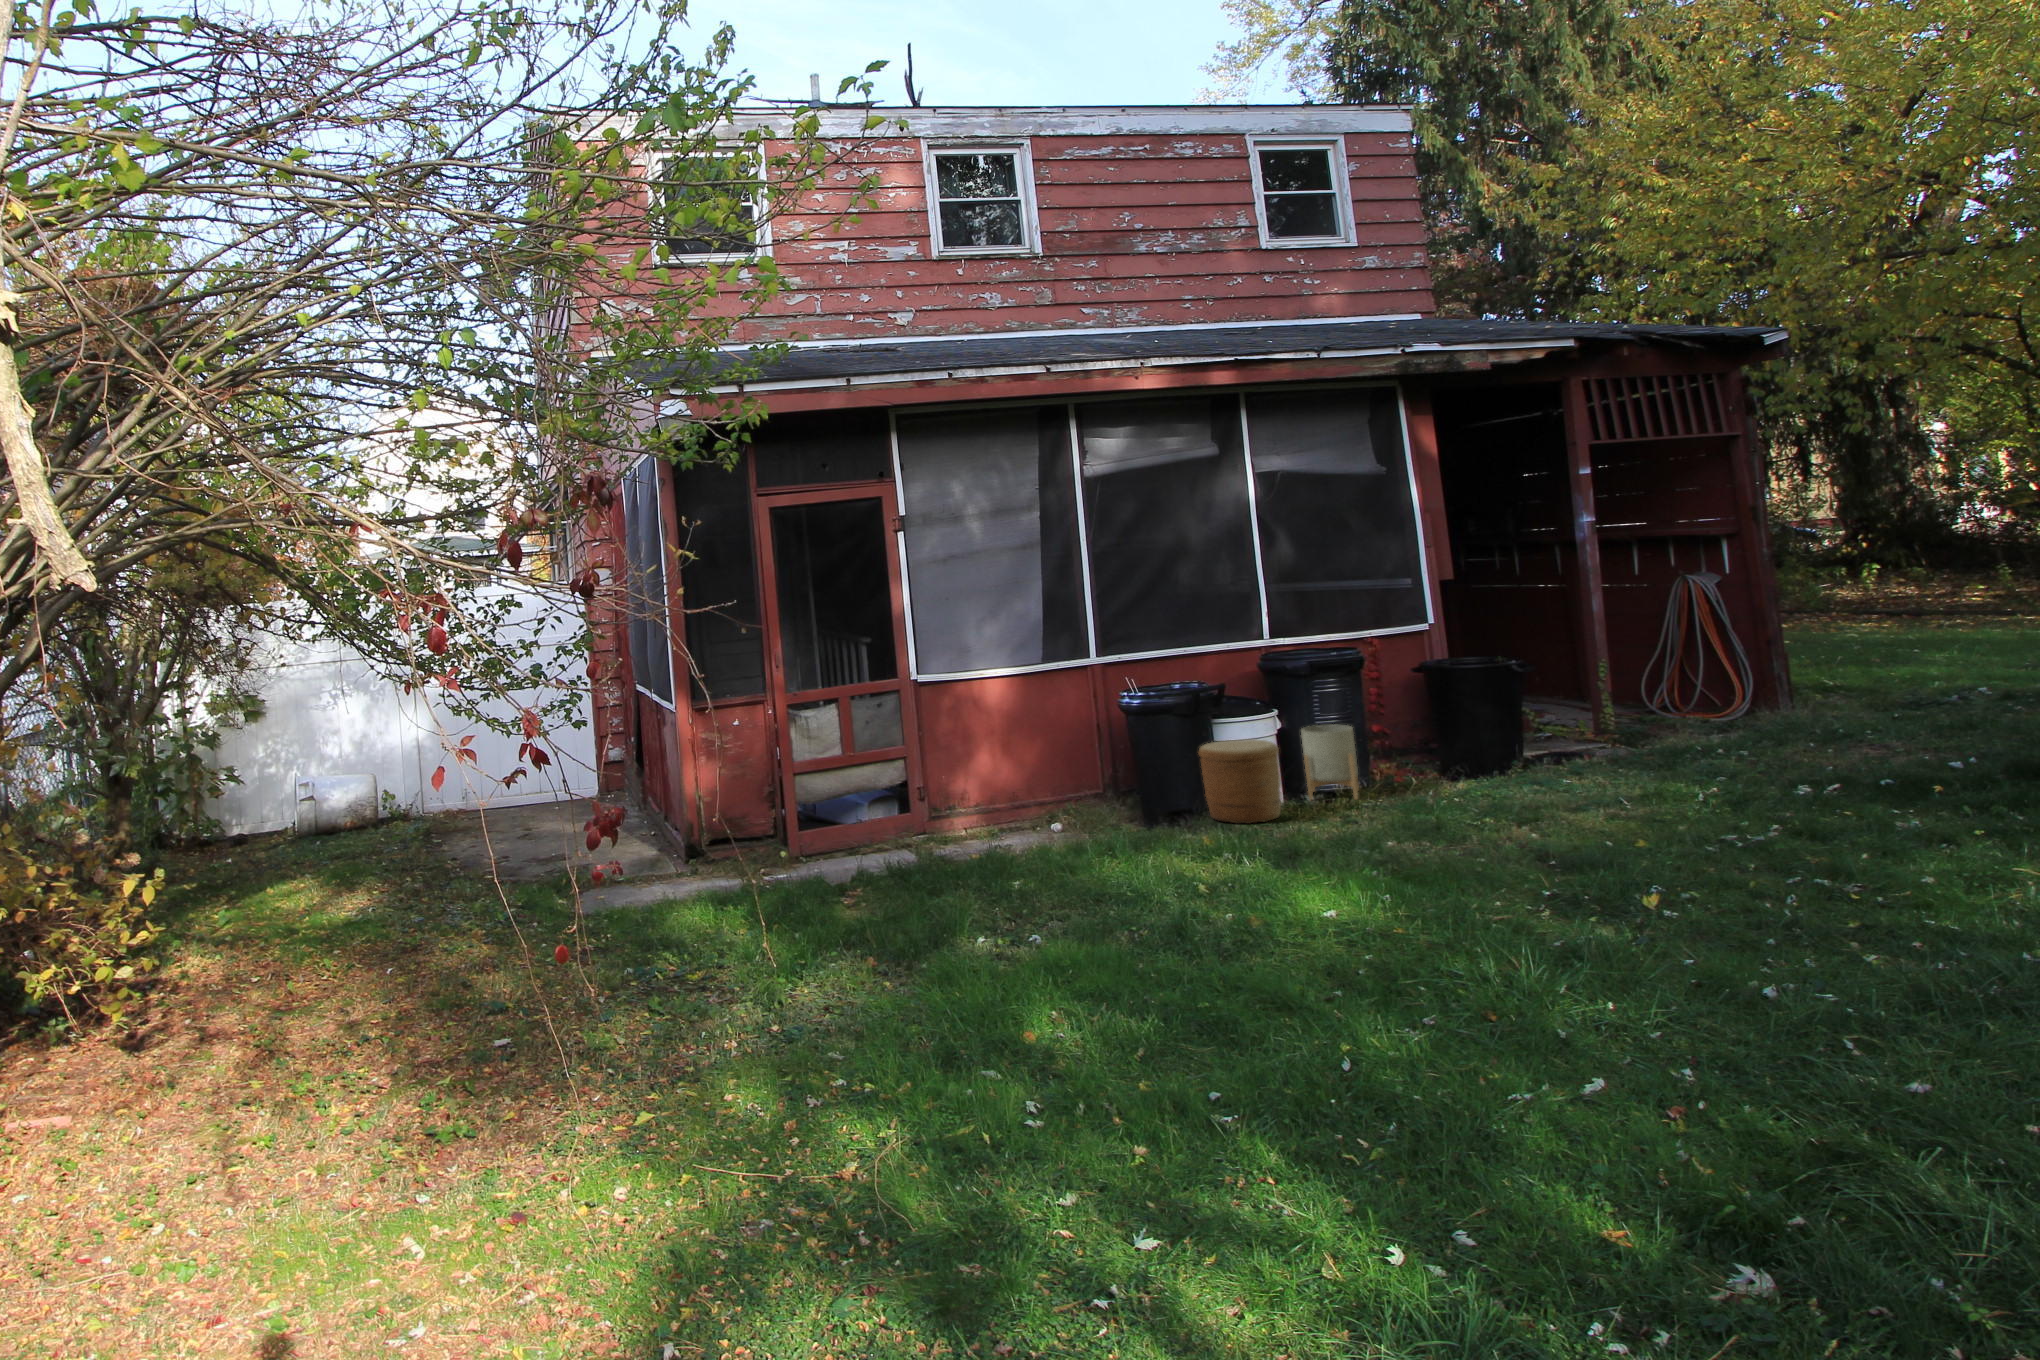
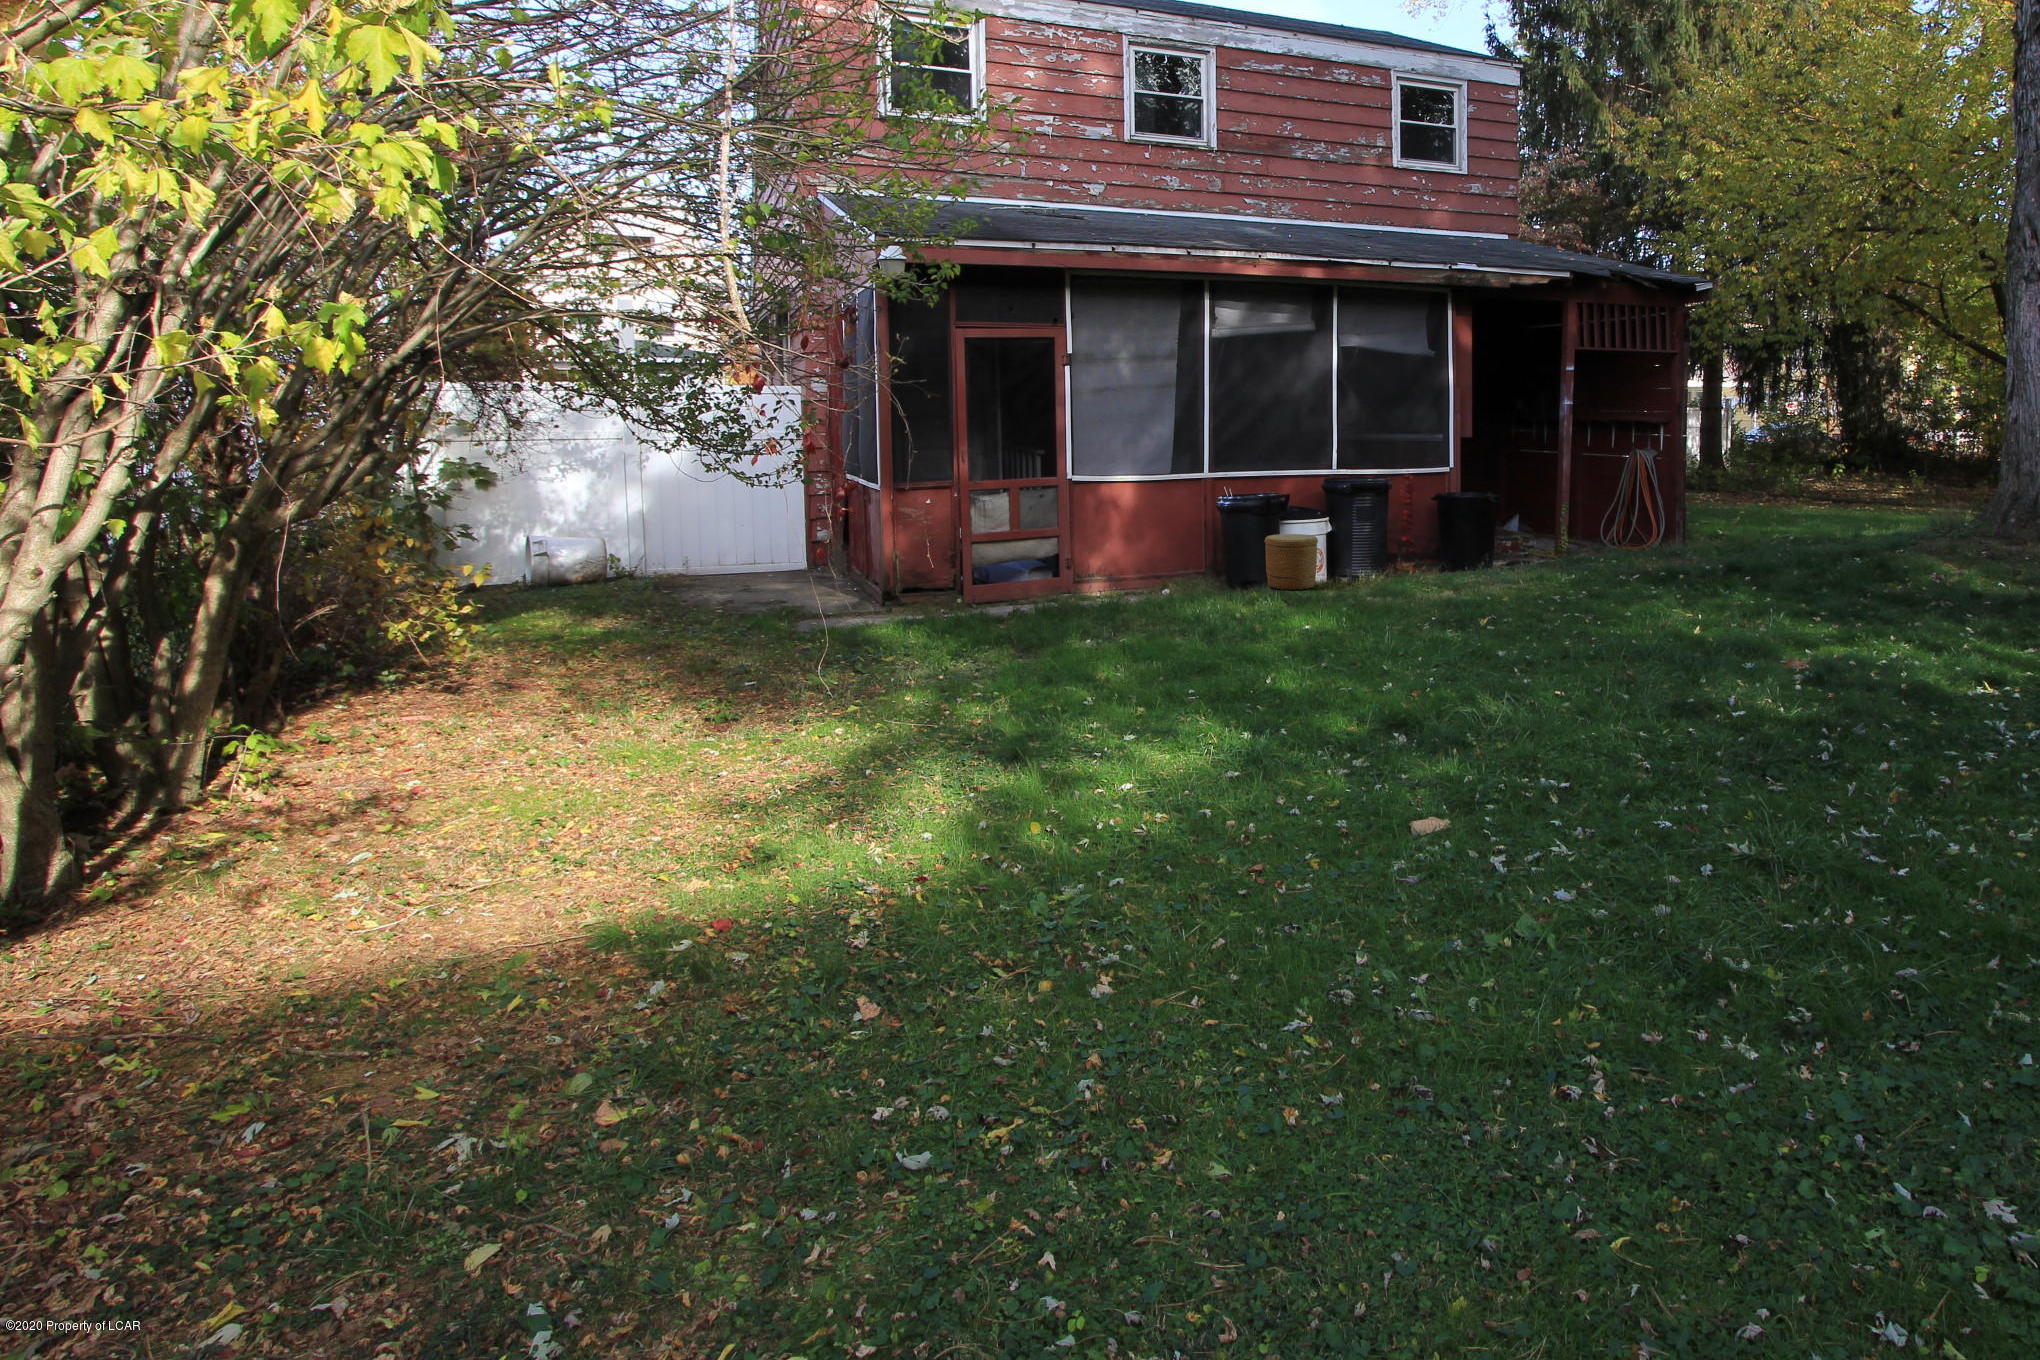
planter: present [1301,724,1359,800] -> none [1339,529,1375,580]

